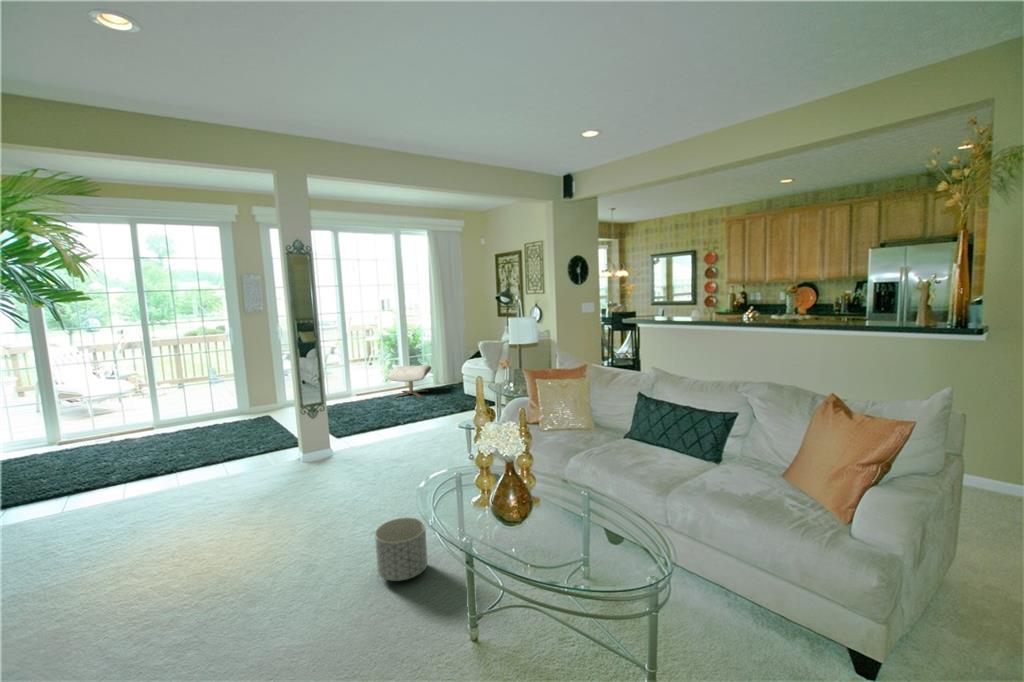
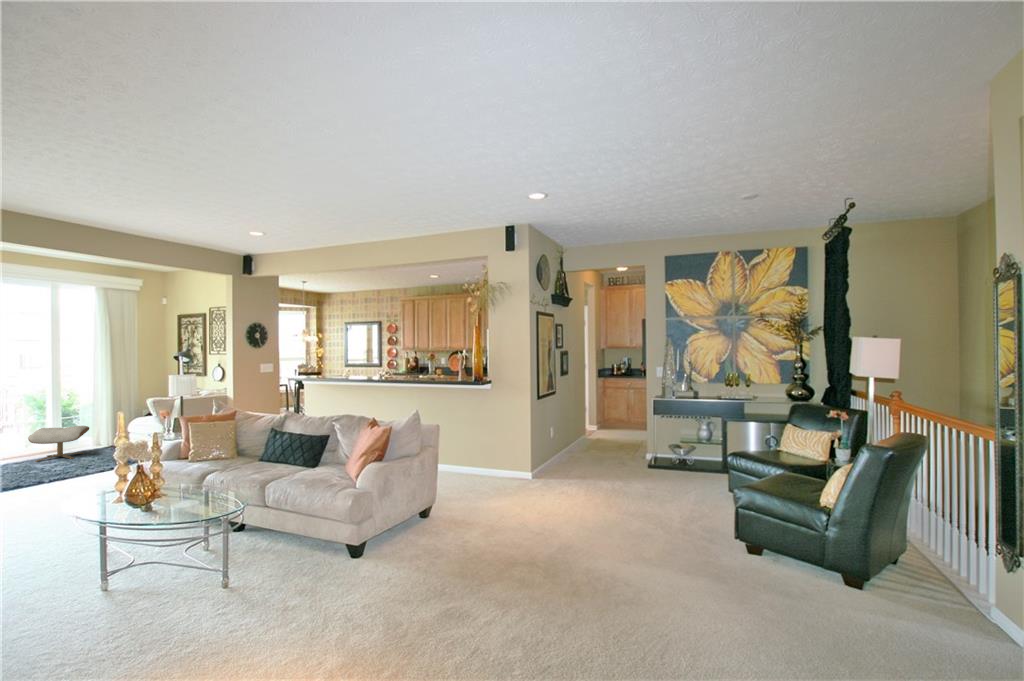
planter: present [375,518,427,581] -> none [16,520,67,565]

